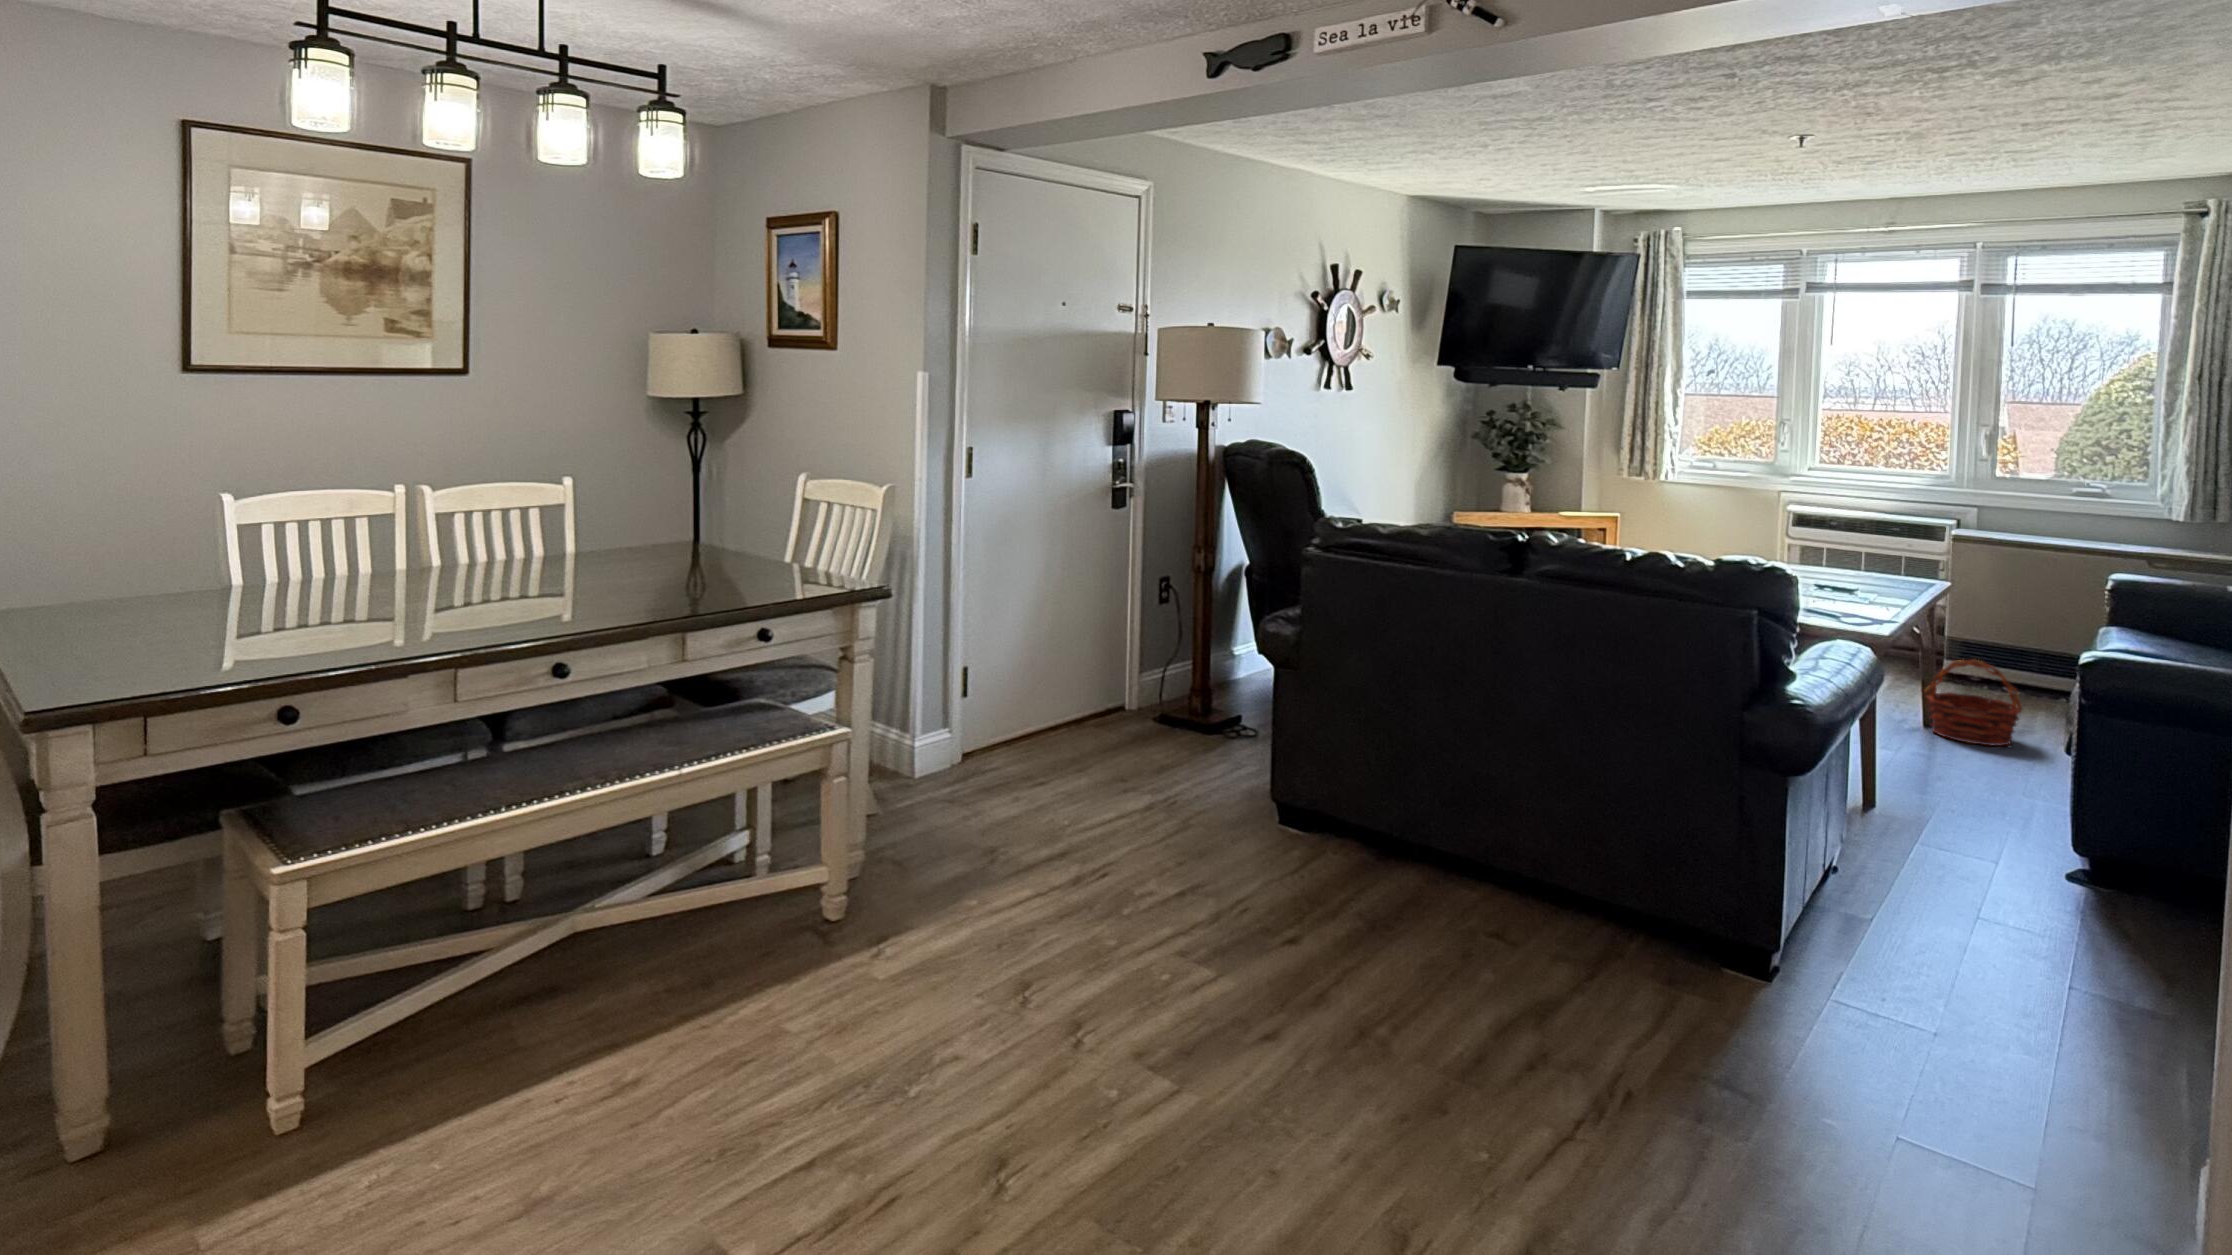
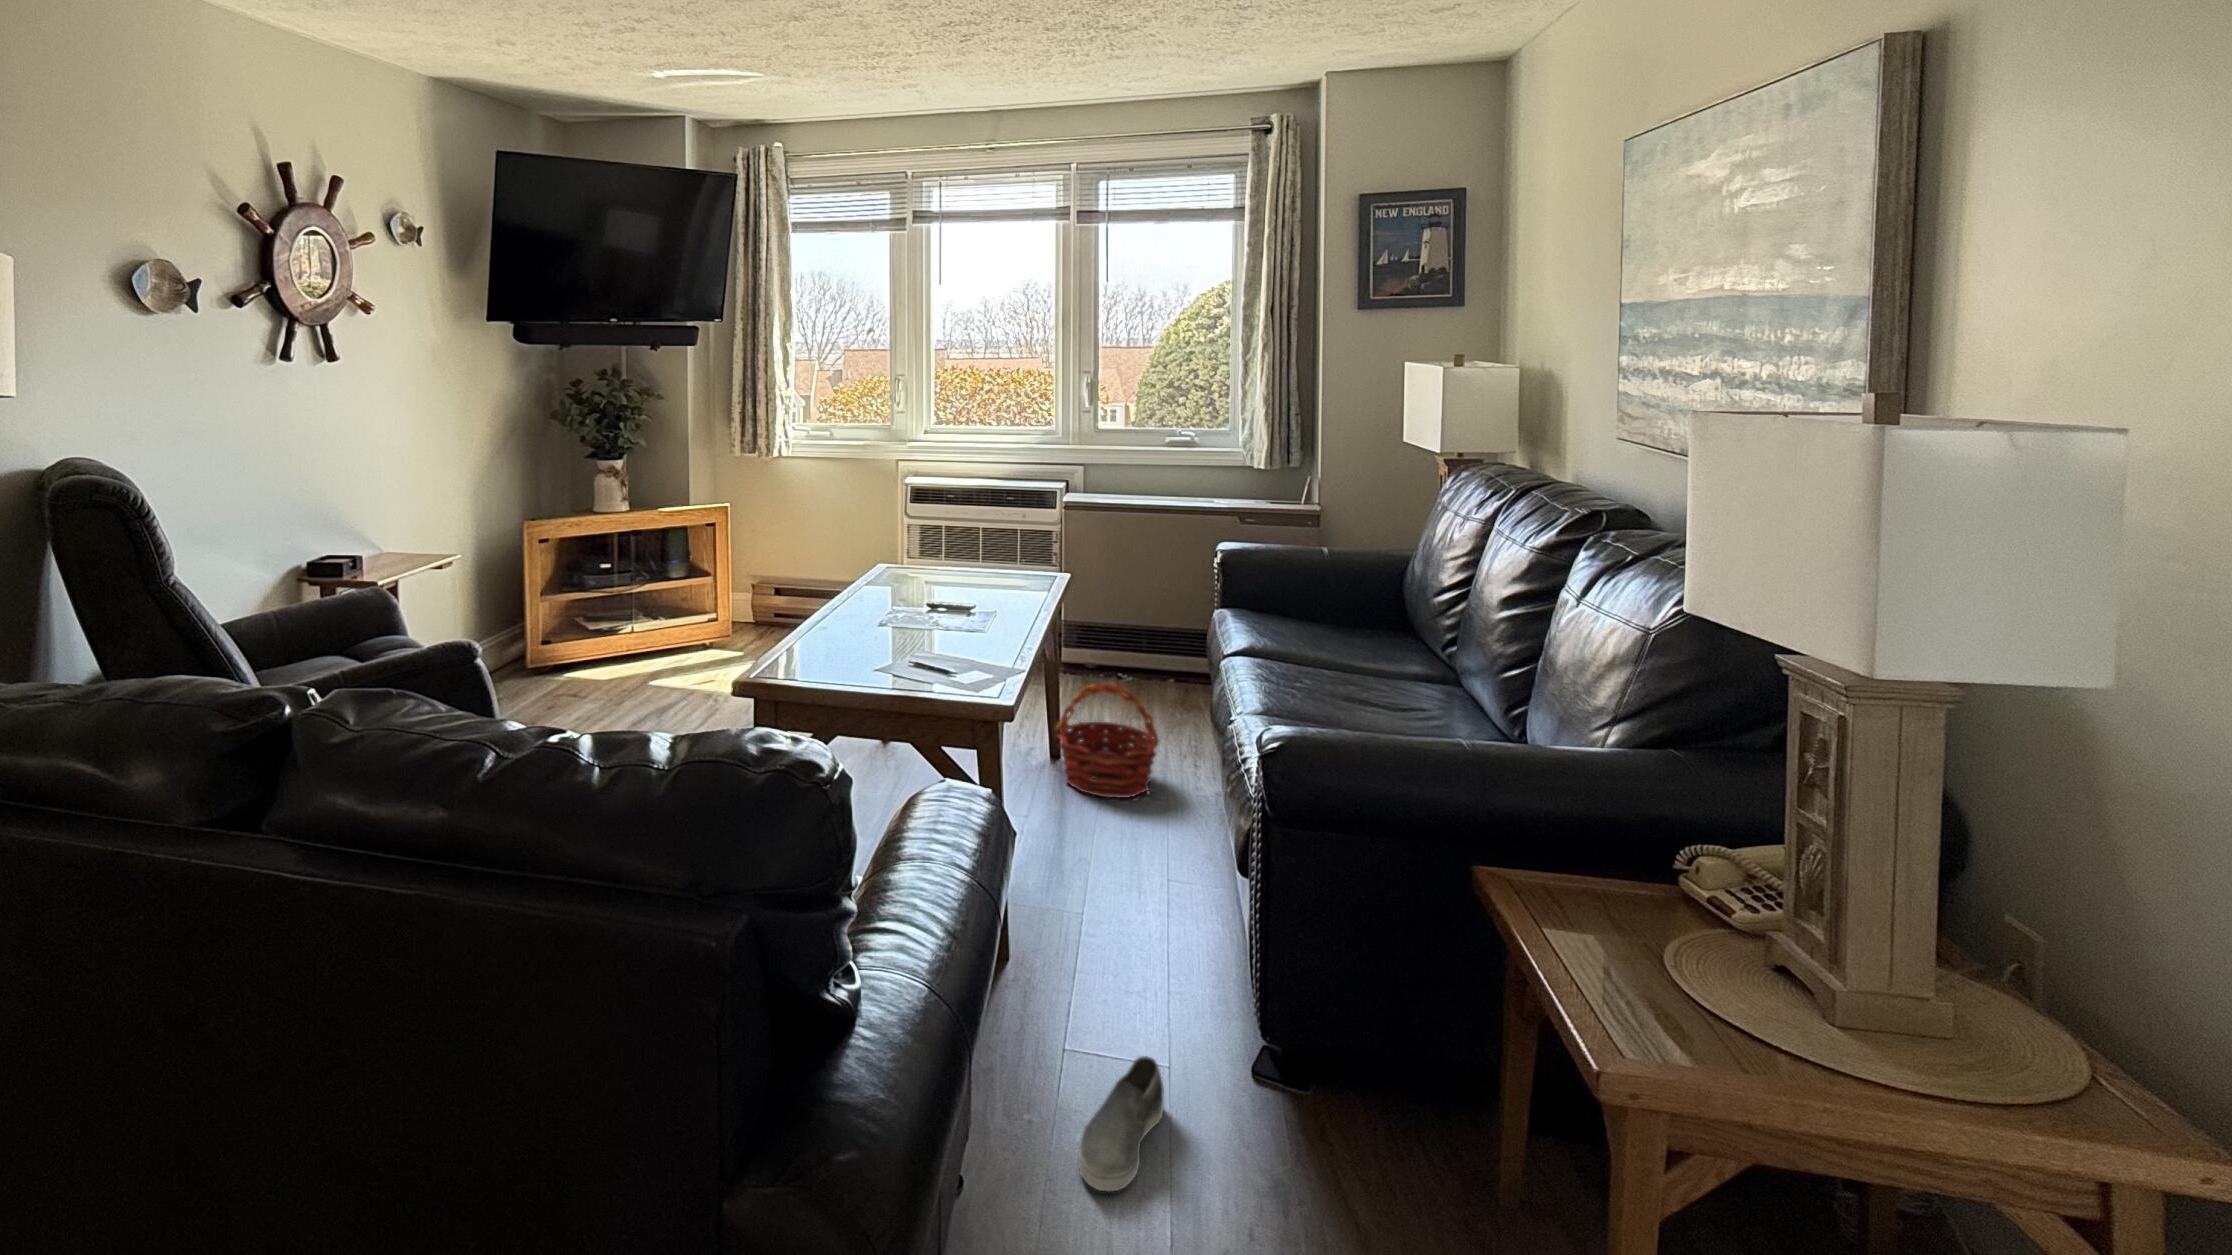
shoe: none [1903,815,1969,857] -> present [1078,1056,1164,1191]

